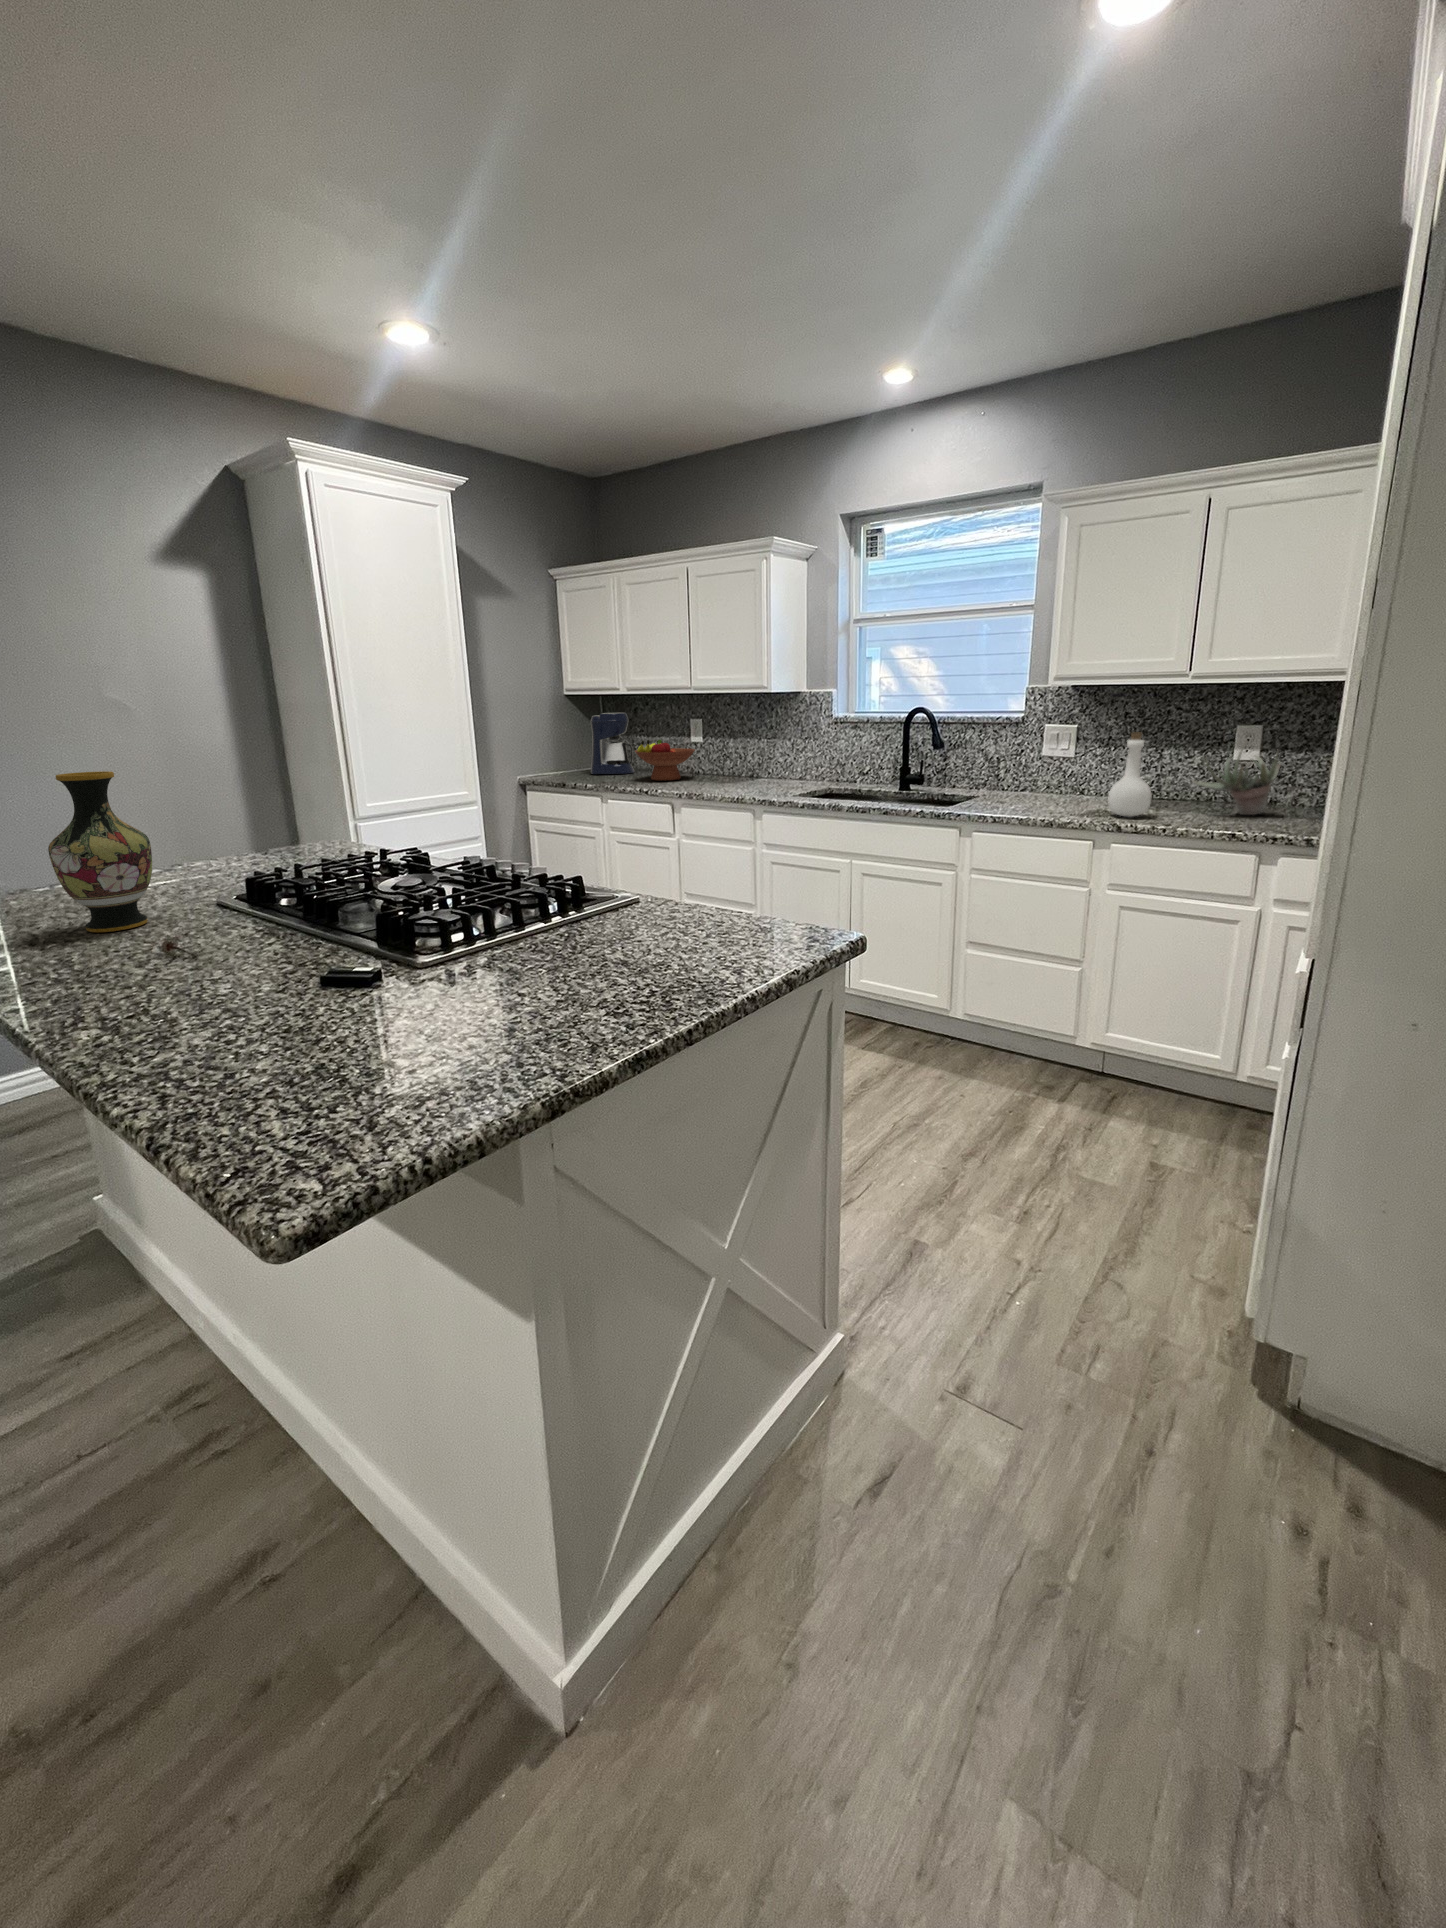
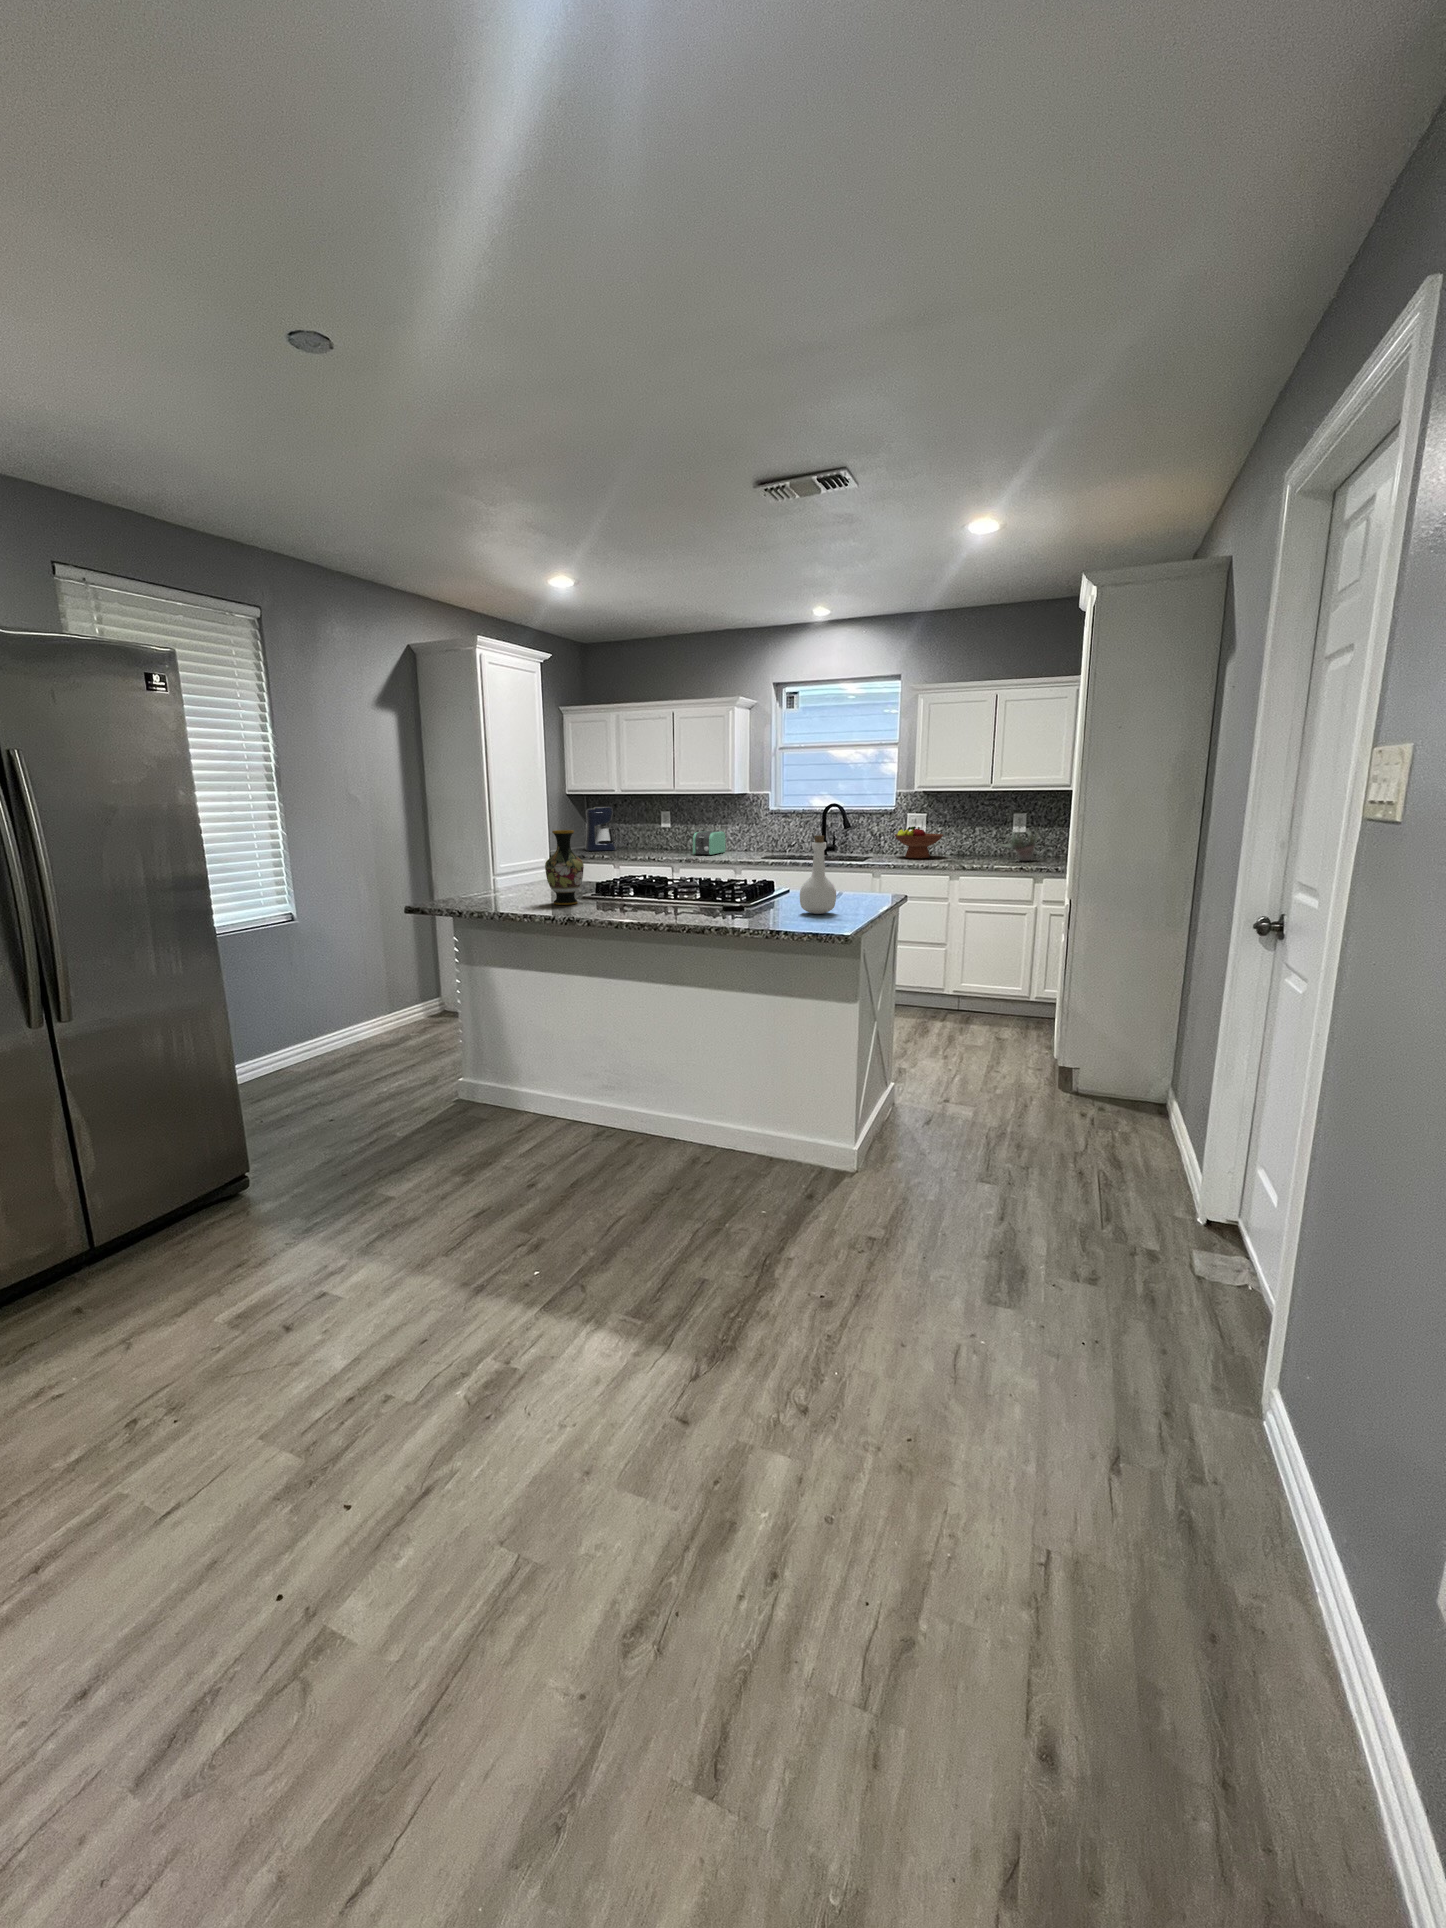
bottle: present [1108,733,1151,817] -> present [800,835,836,914]
fruit bowl: present [635,740,695,781] -> present [894,826,943,858]
toaster: none [709,749,765,786] -> present [693,831,725,855]

